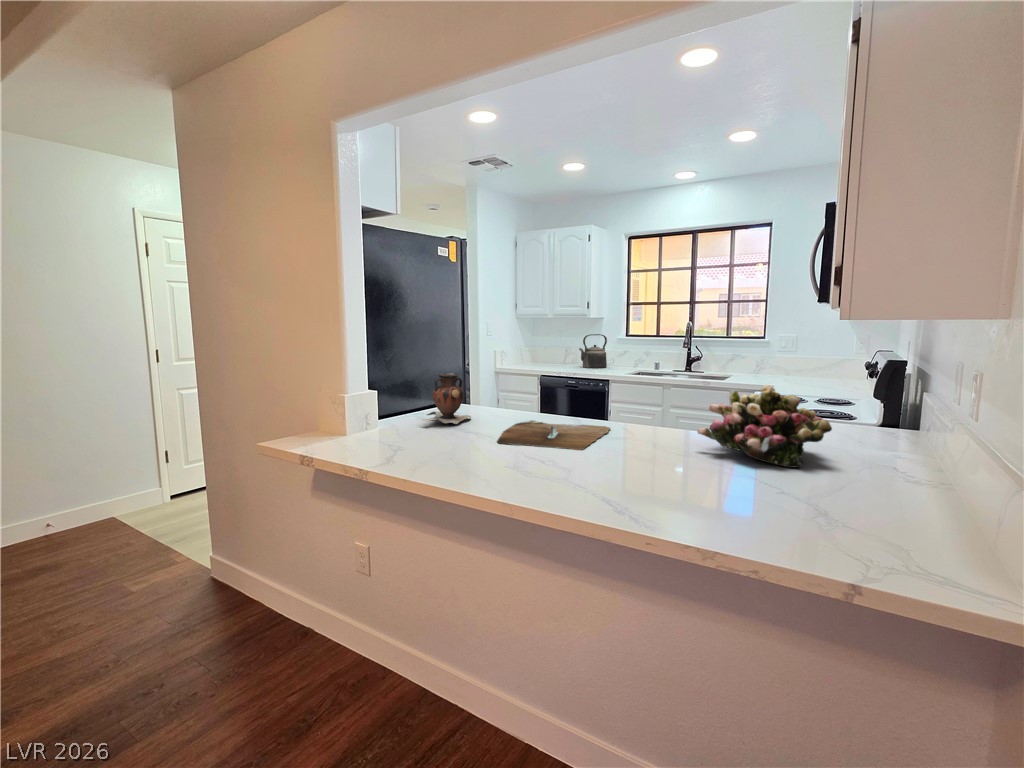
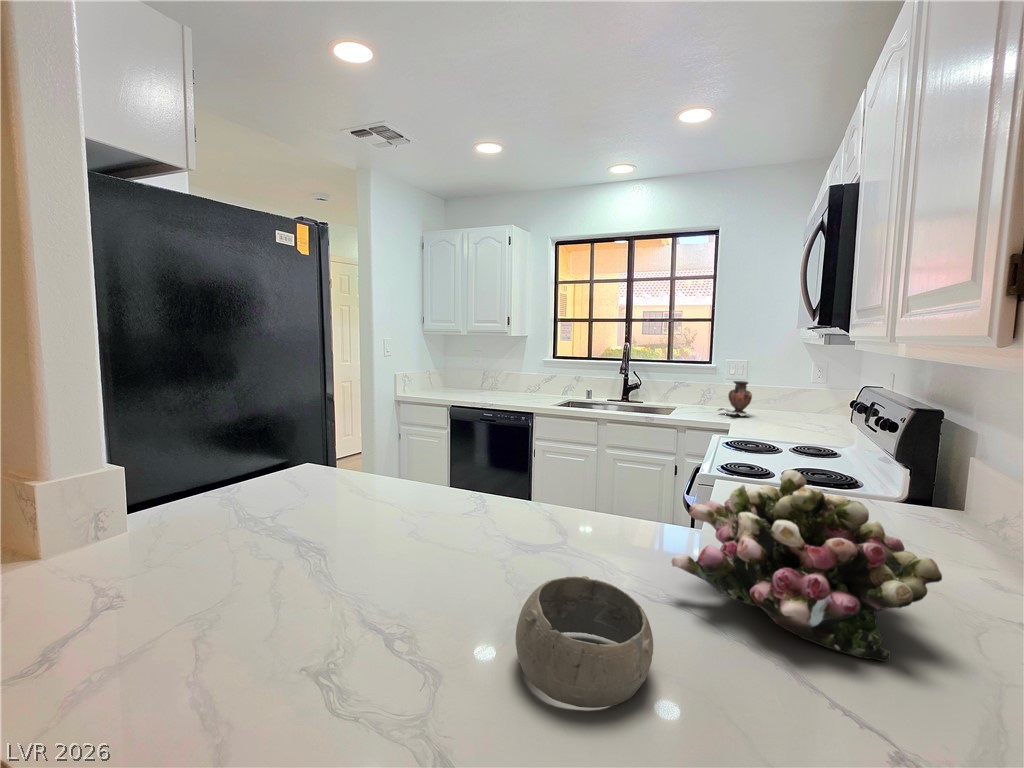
kettle: present [579,334,607,368] -> none [498,356,531,396]
vase: present [421,373,471,424] -> present [718,381,752,416]
cutting board: present [497,420,610,450] -> none [294,509,519,605]
bowl: none [618,427,682,472] -> present [516,576,653,708]

